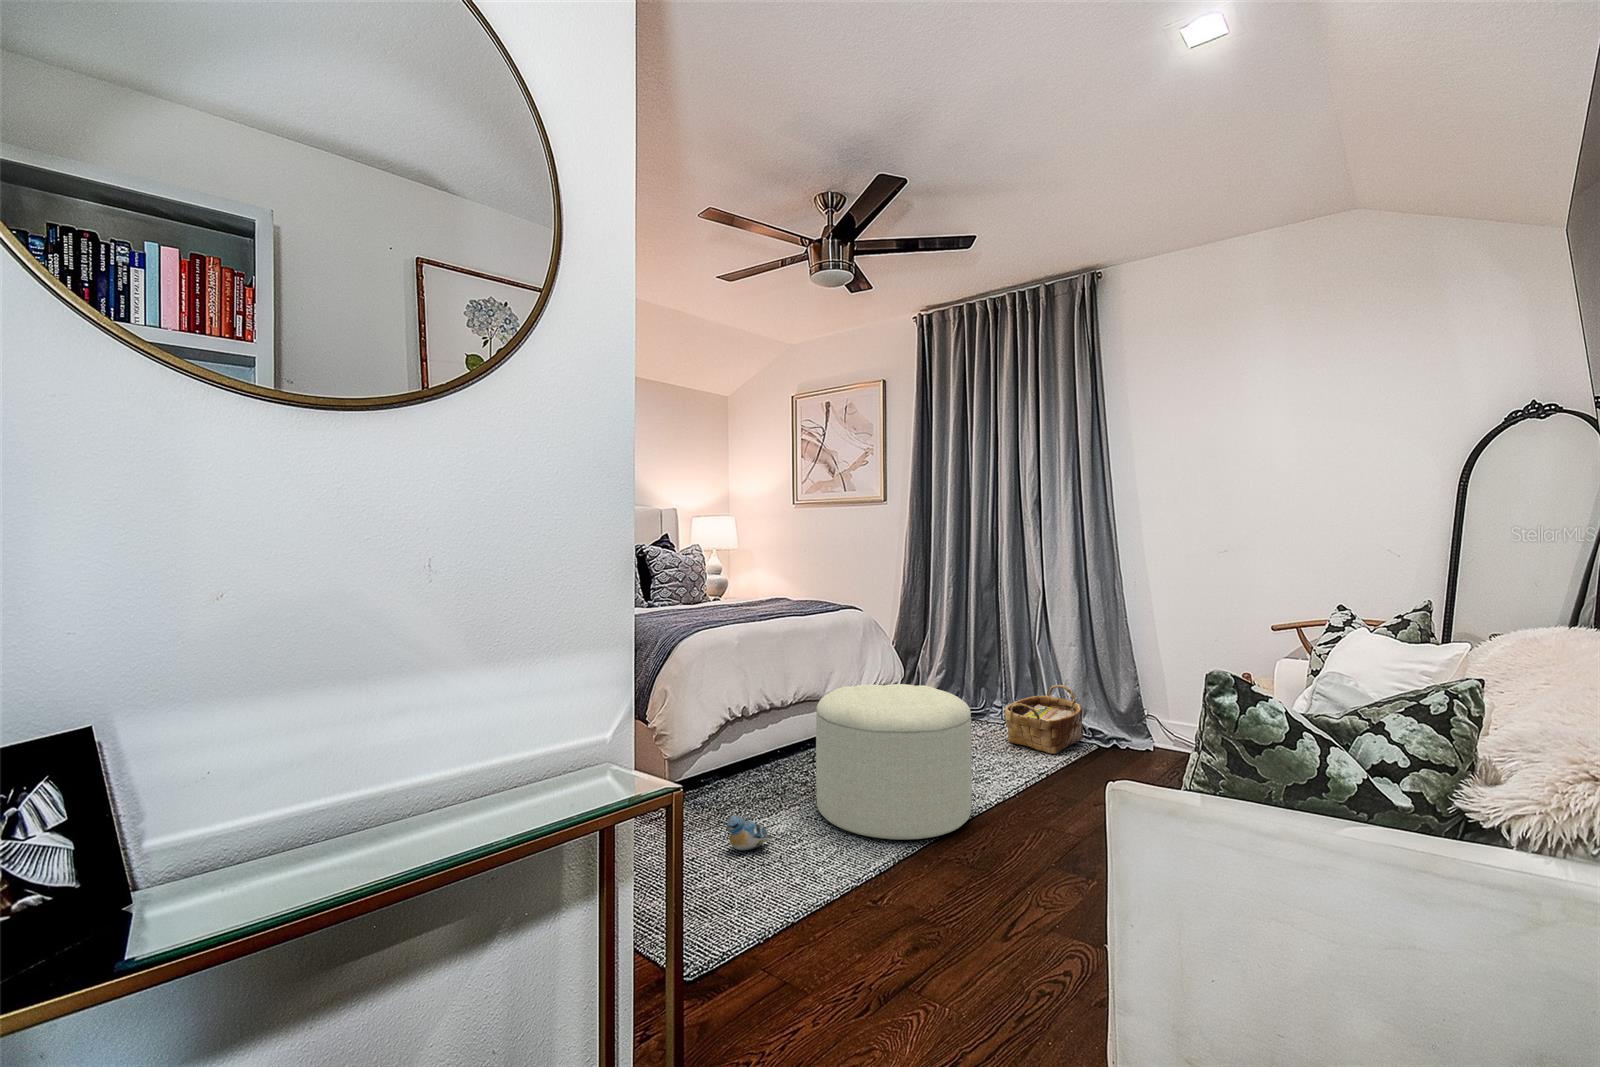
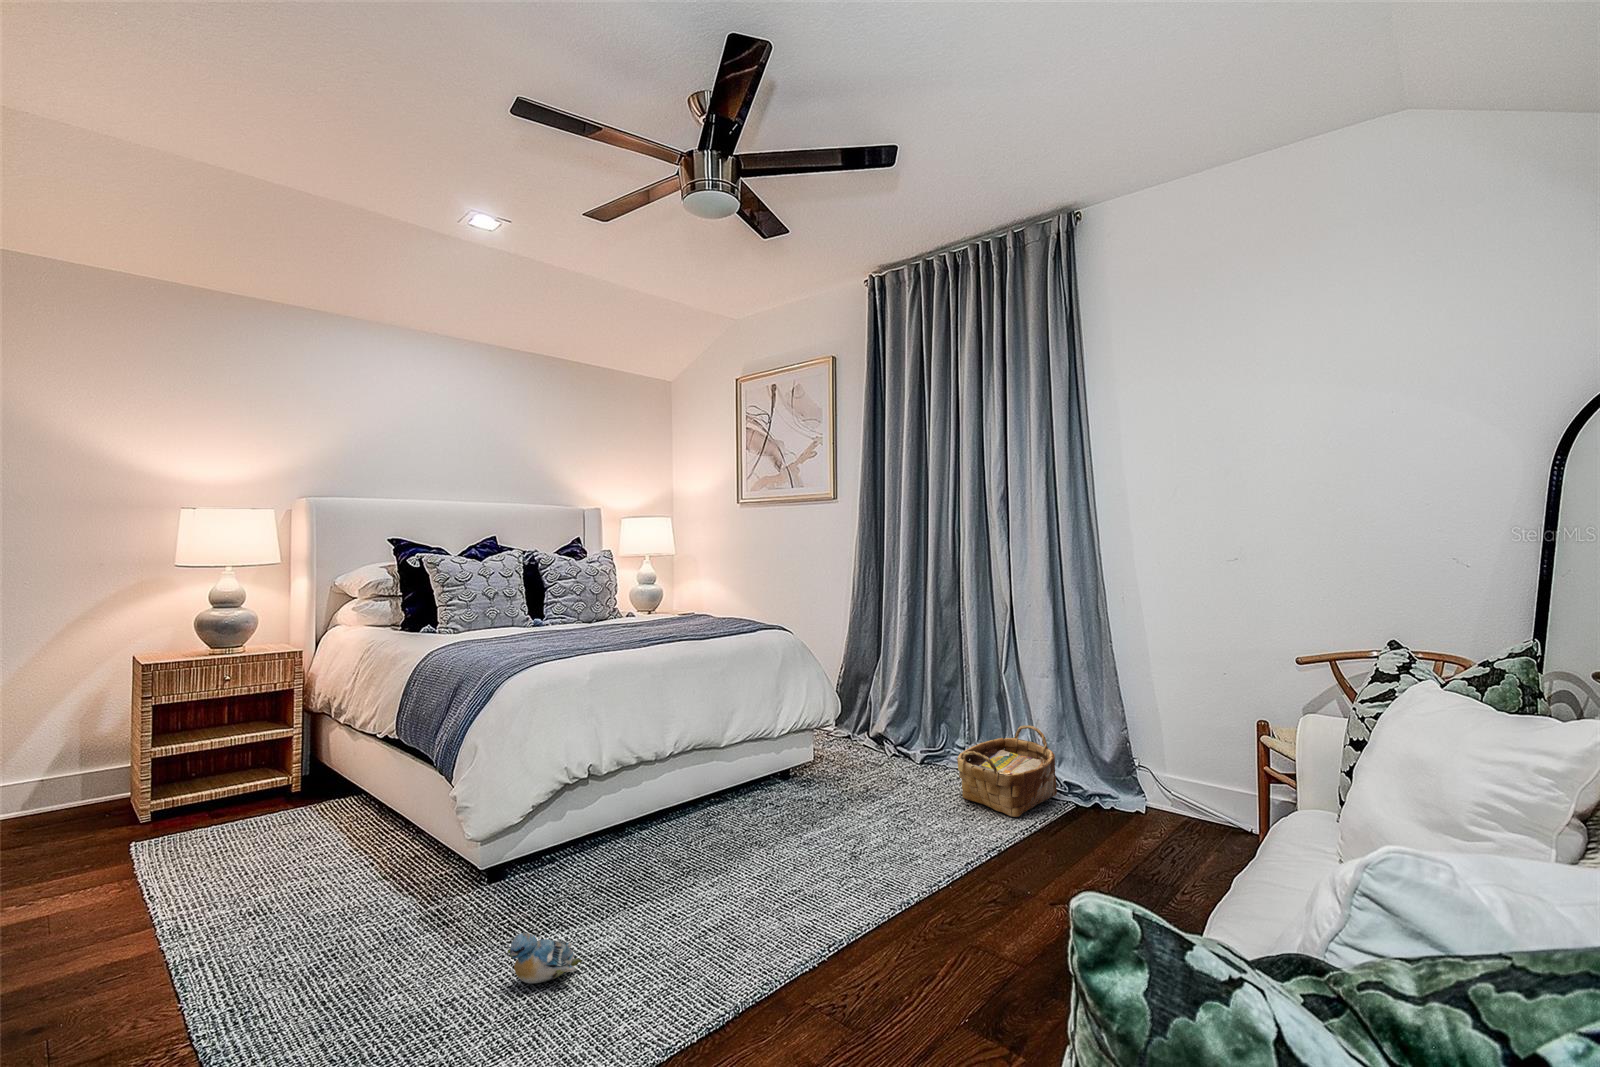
ottoman: present [816,684,972,840] -> none [670,735,877,966]

